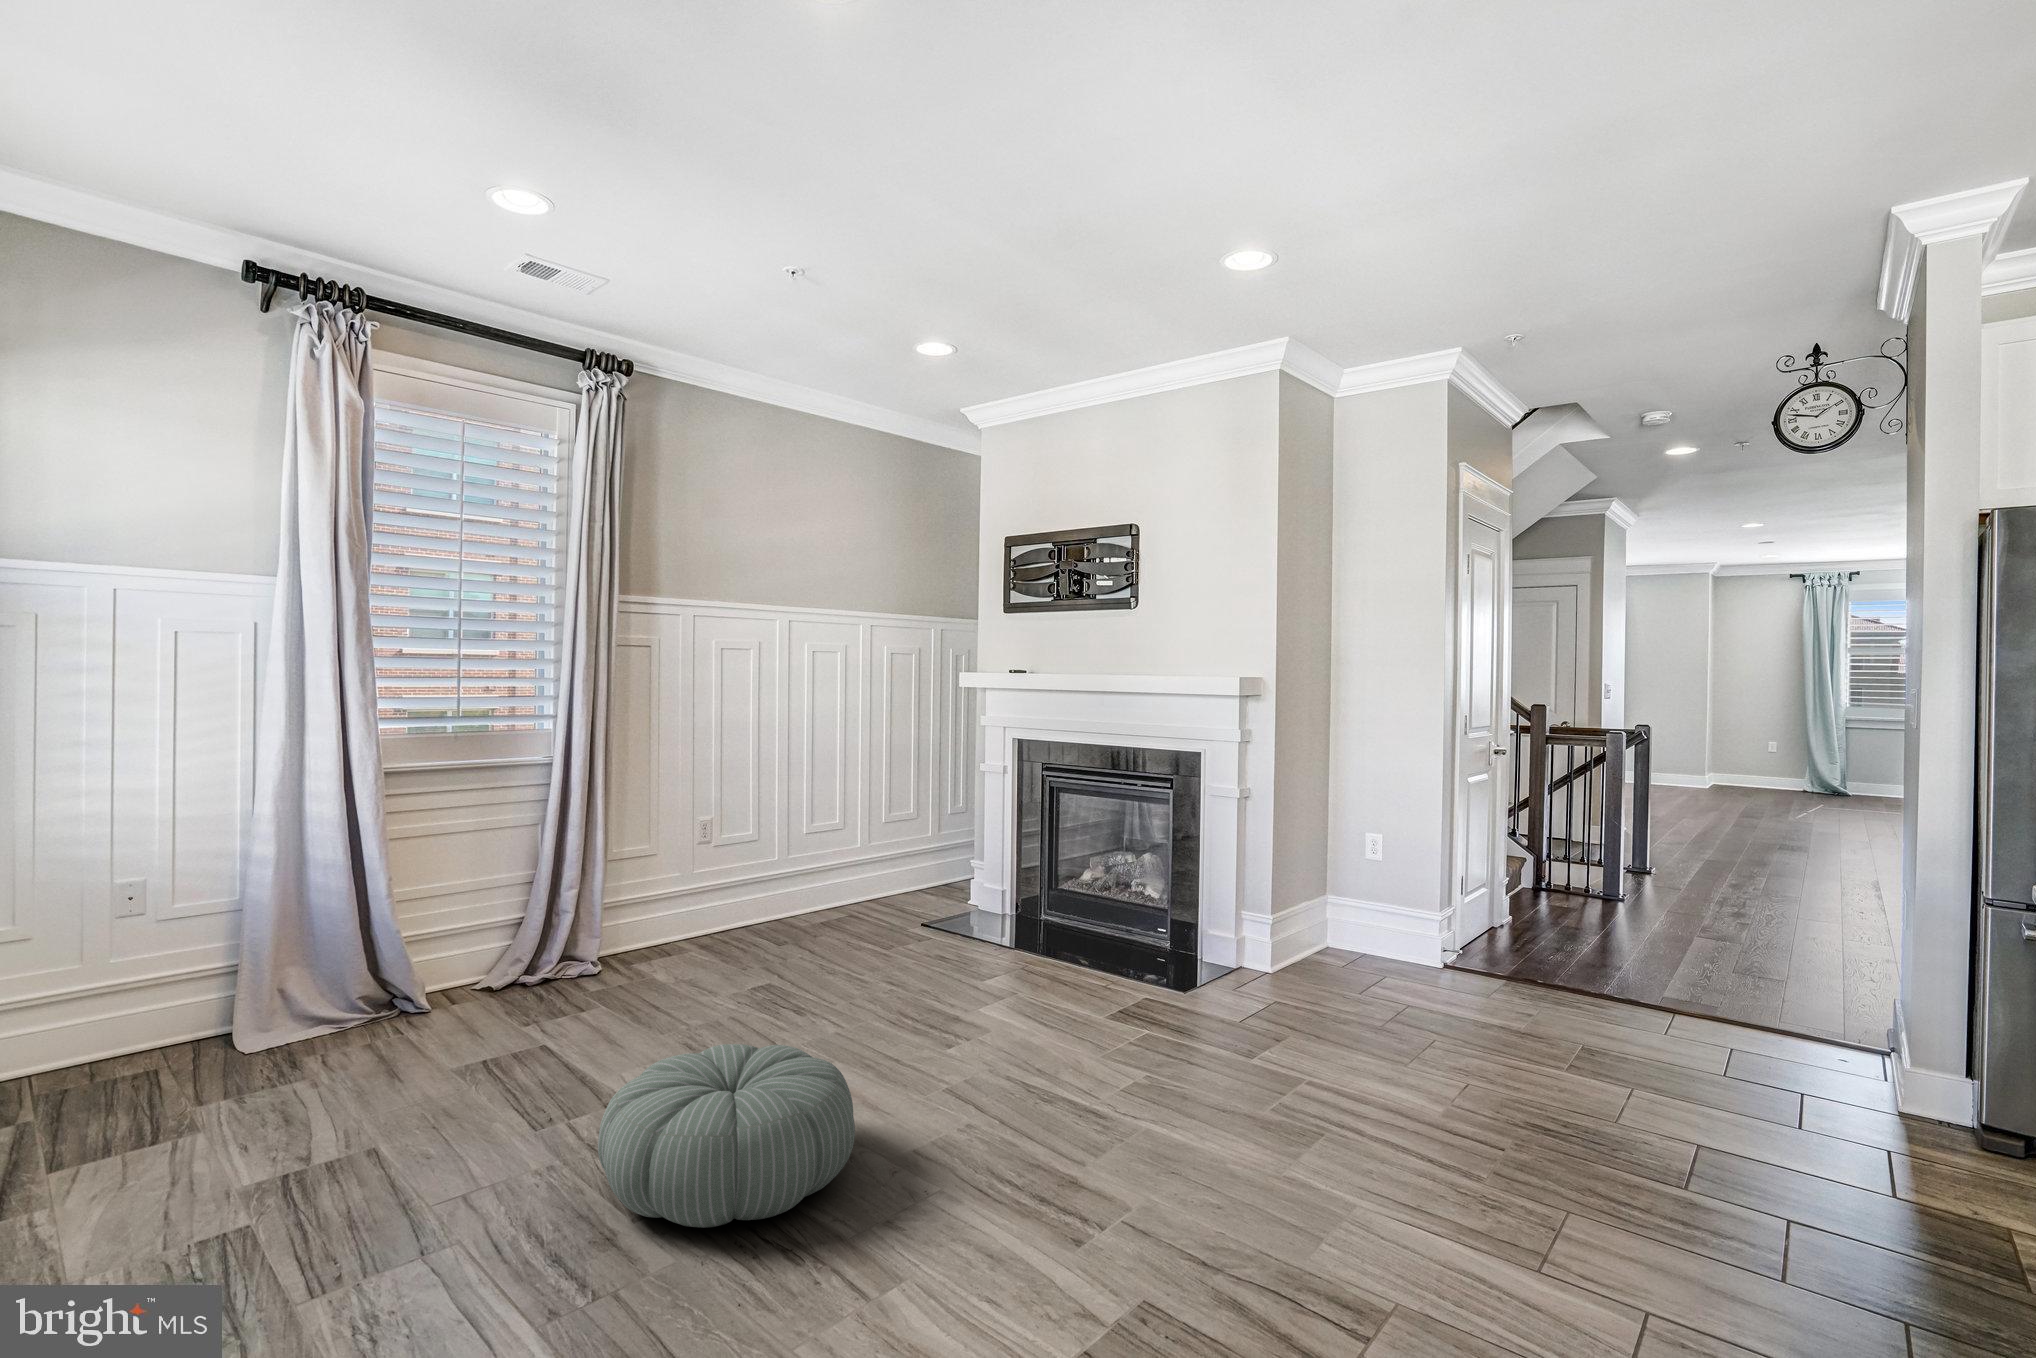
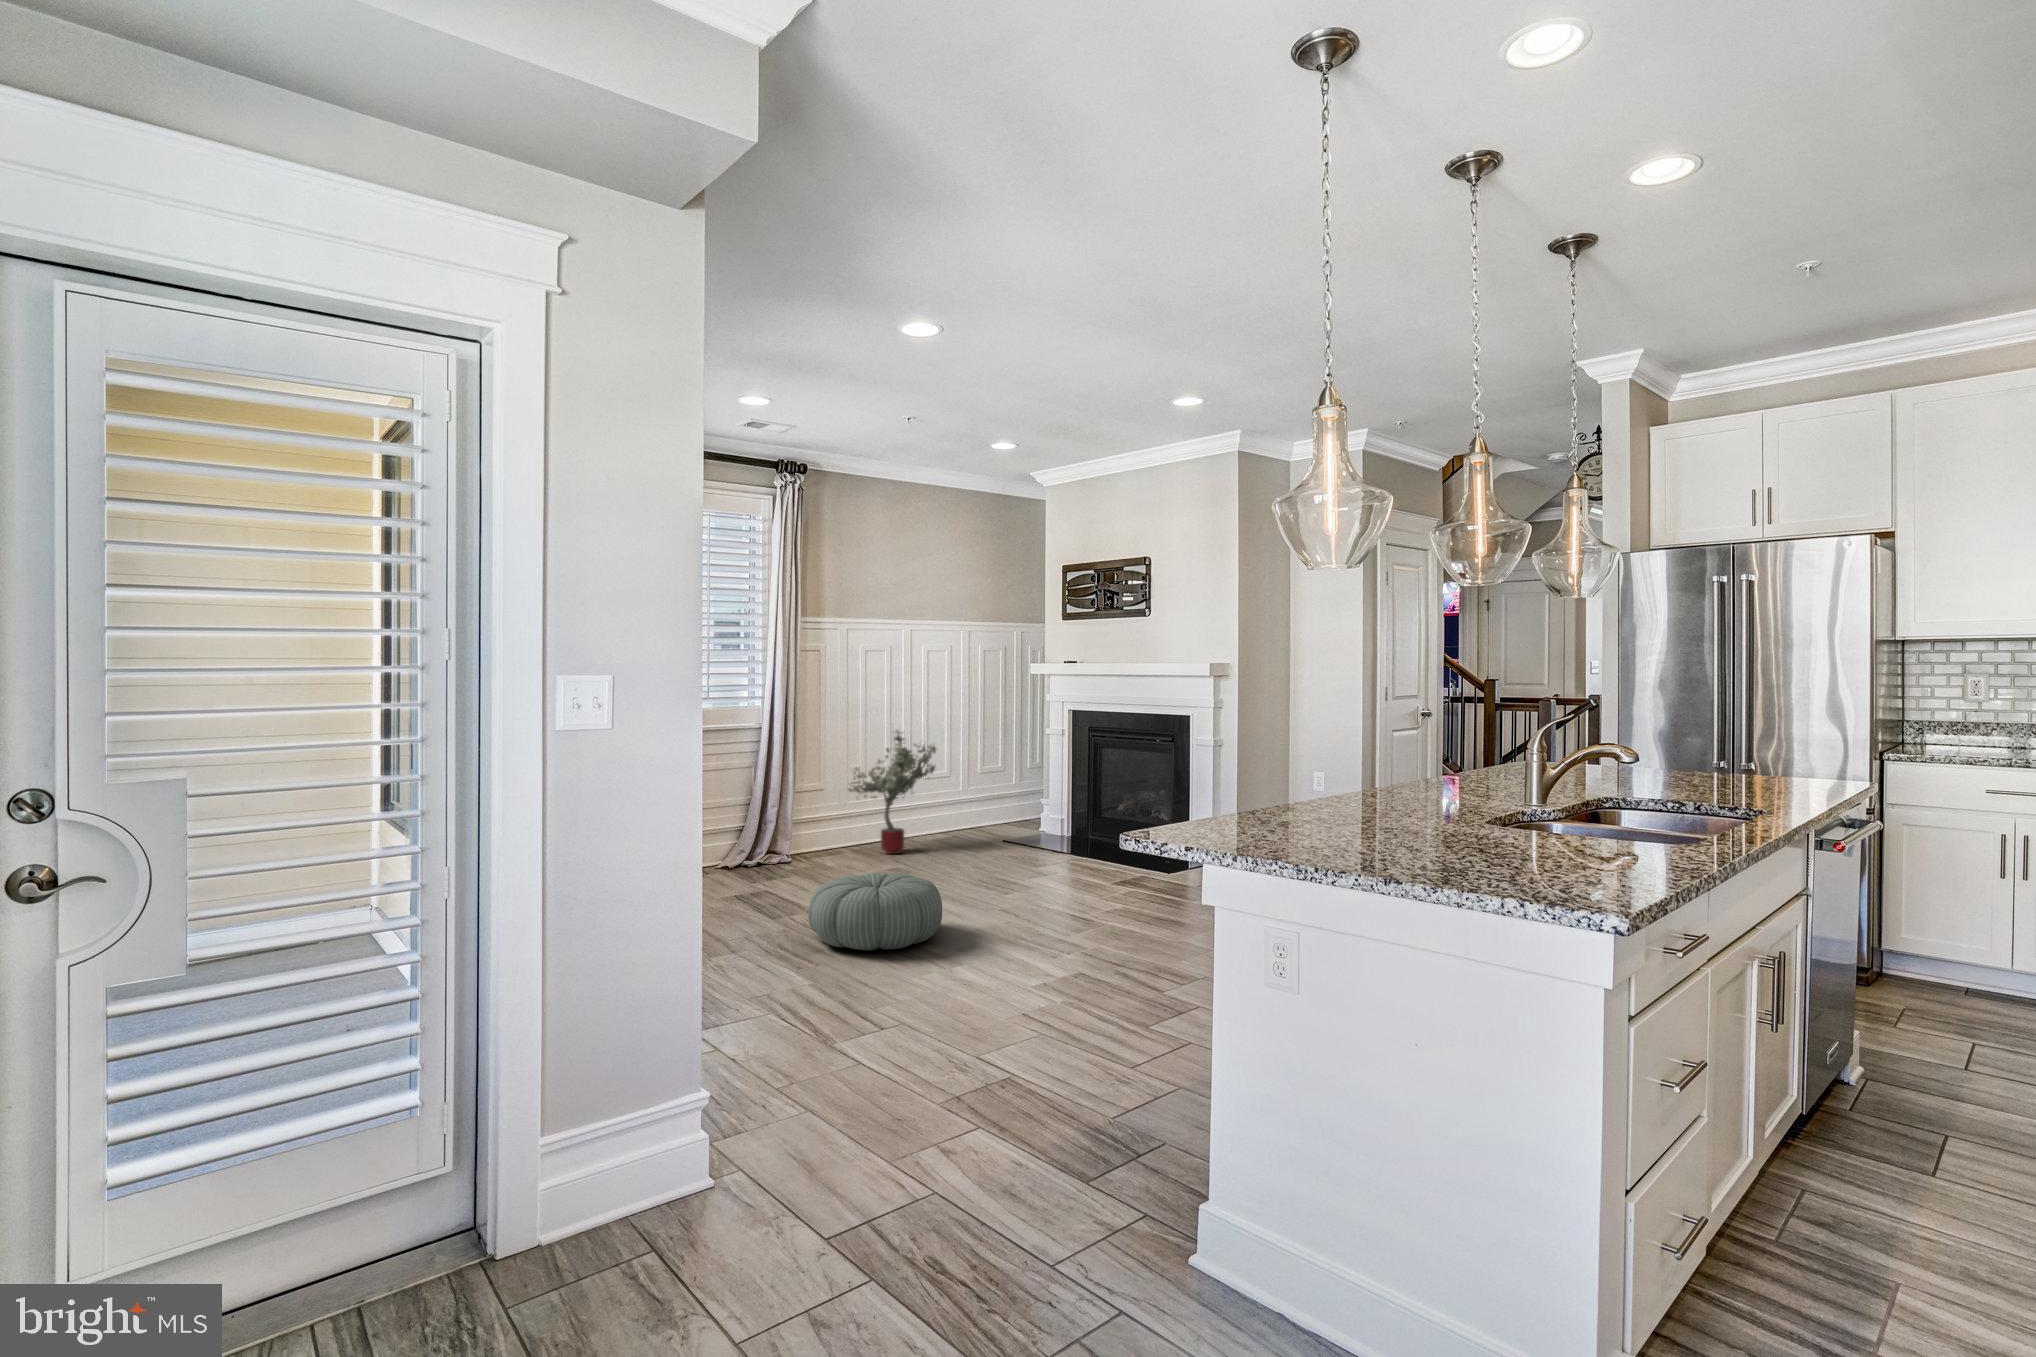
potted tree: none [689,763,827,950] -> present [848,730,936,854]

